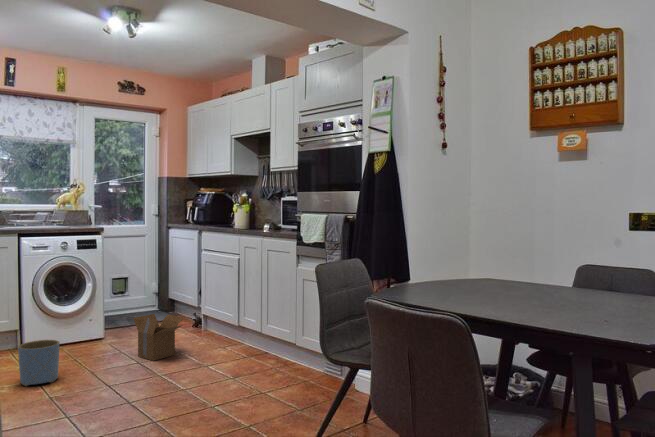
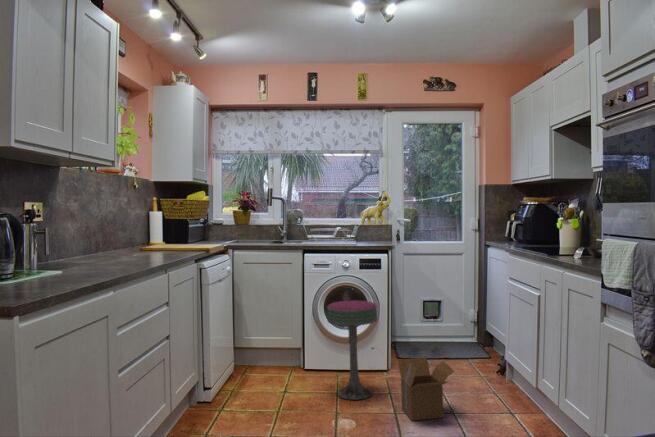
bar stool: none [61,274,110,360] -> present [327,300,377,400]
planter: present [18,340,60,386] -> none [267,372,306,424]

